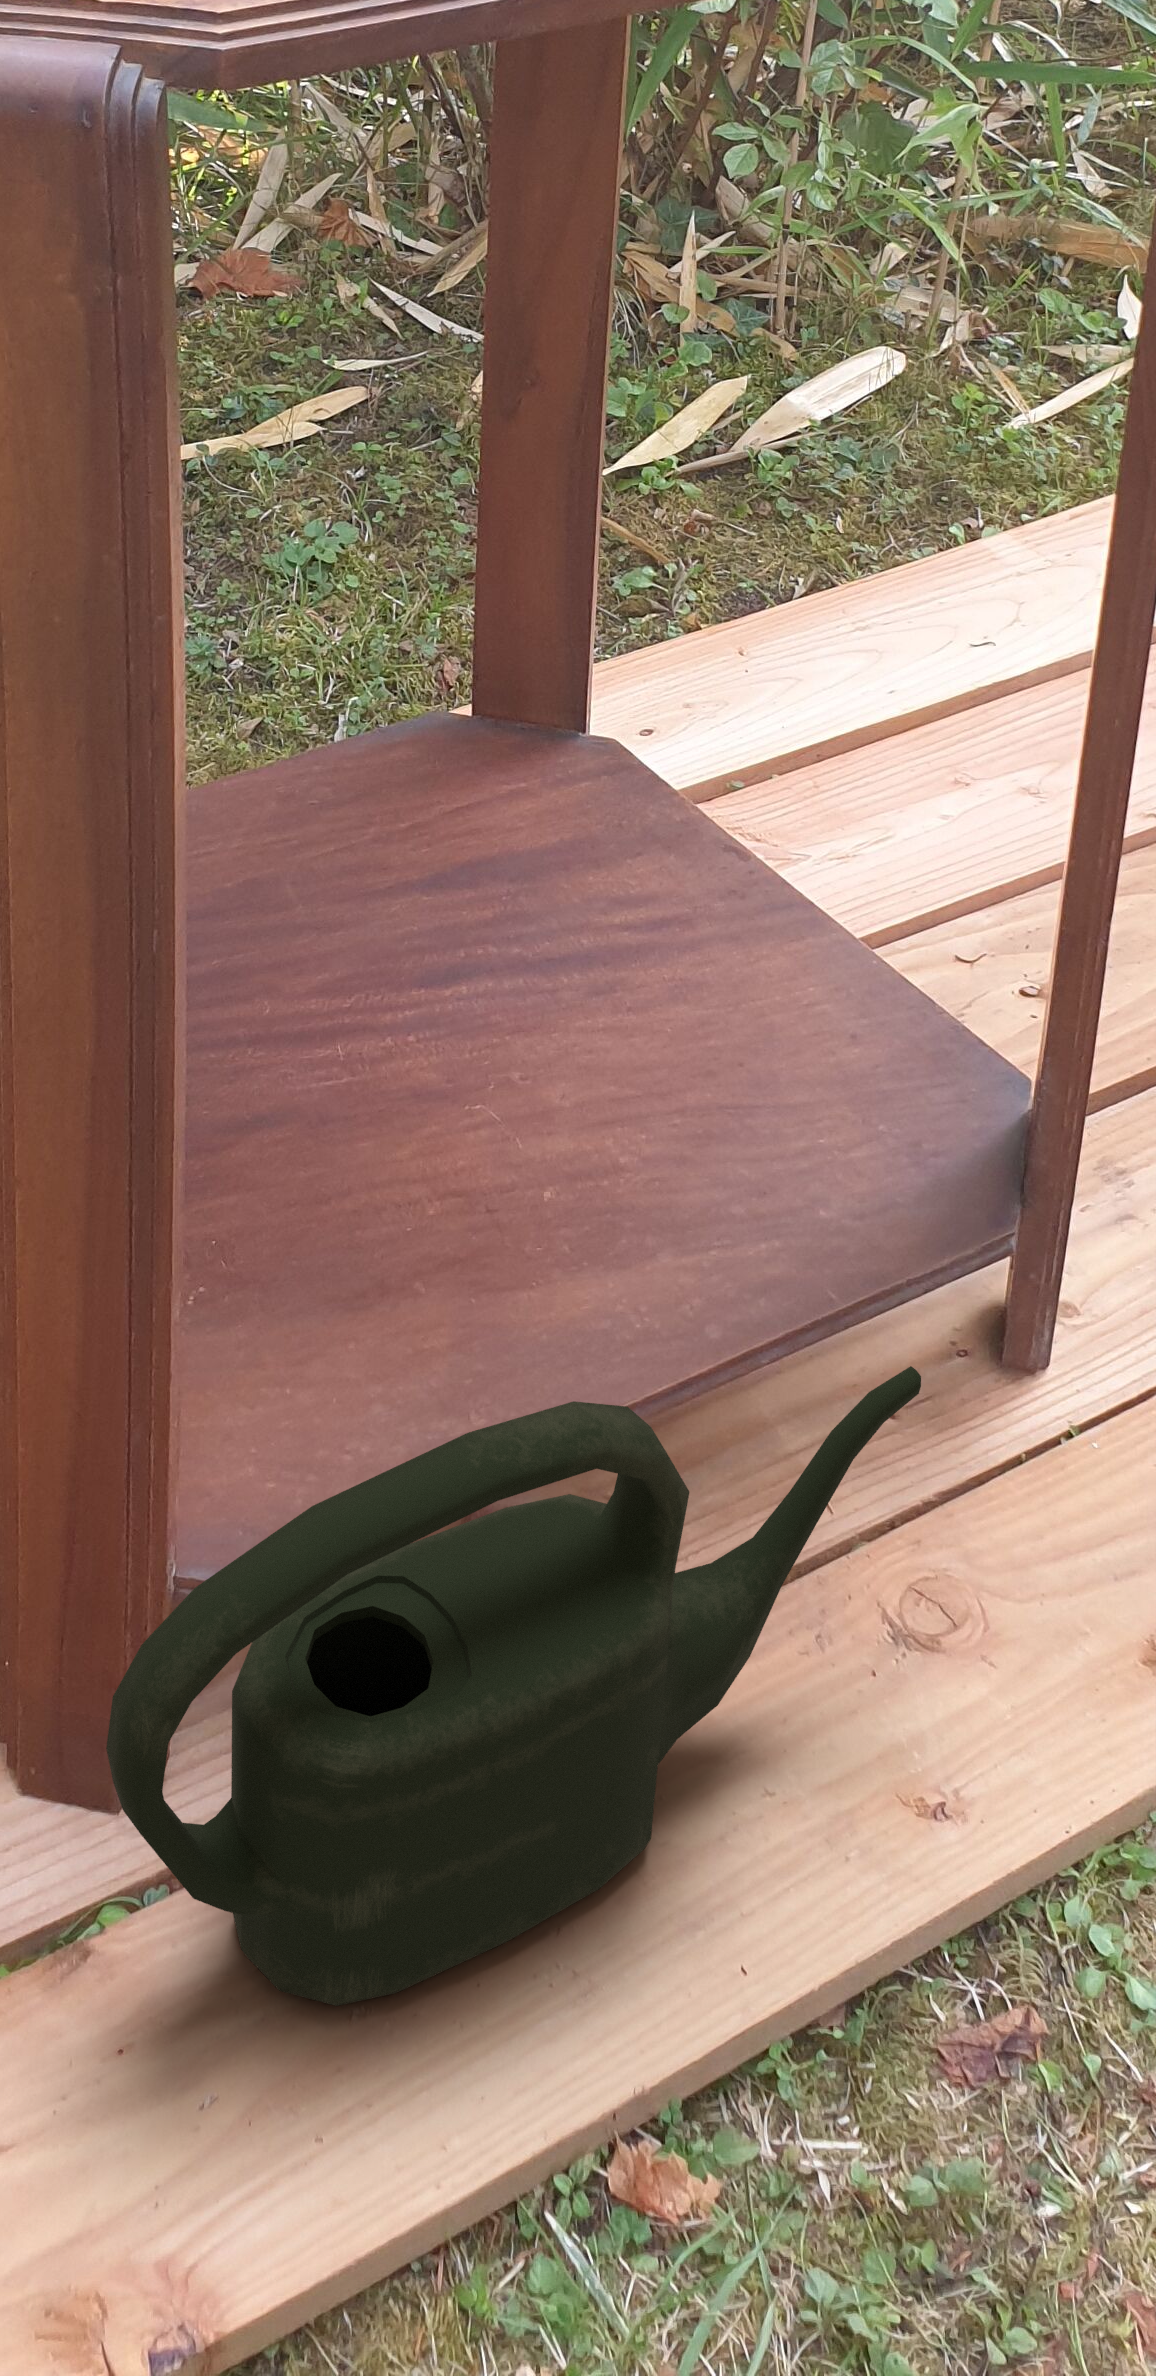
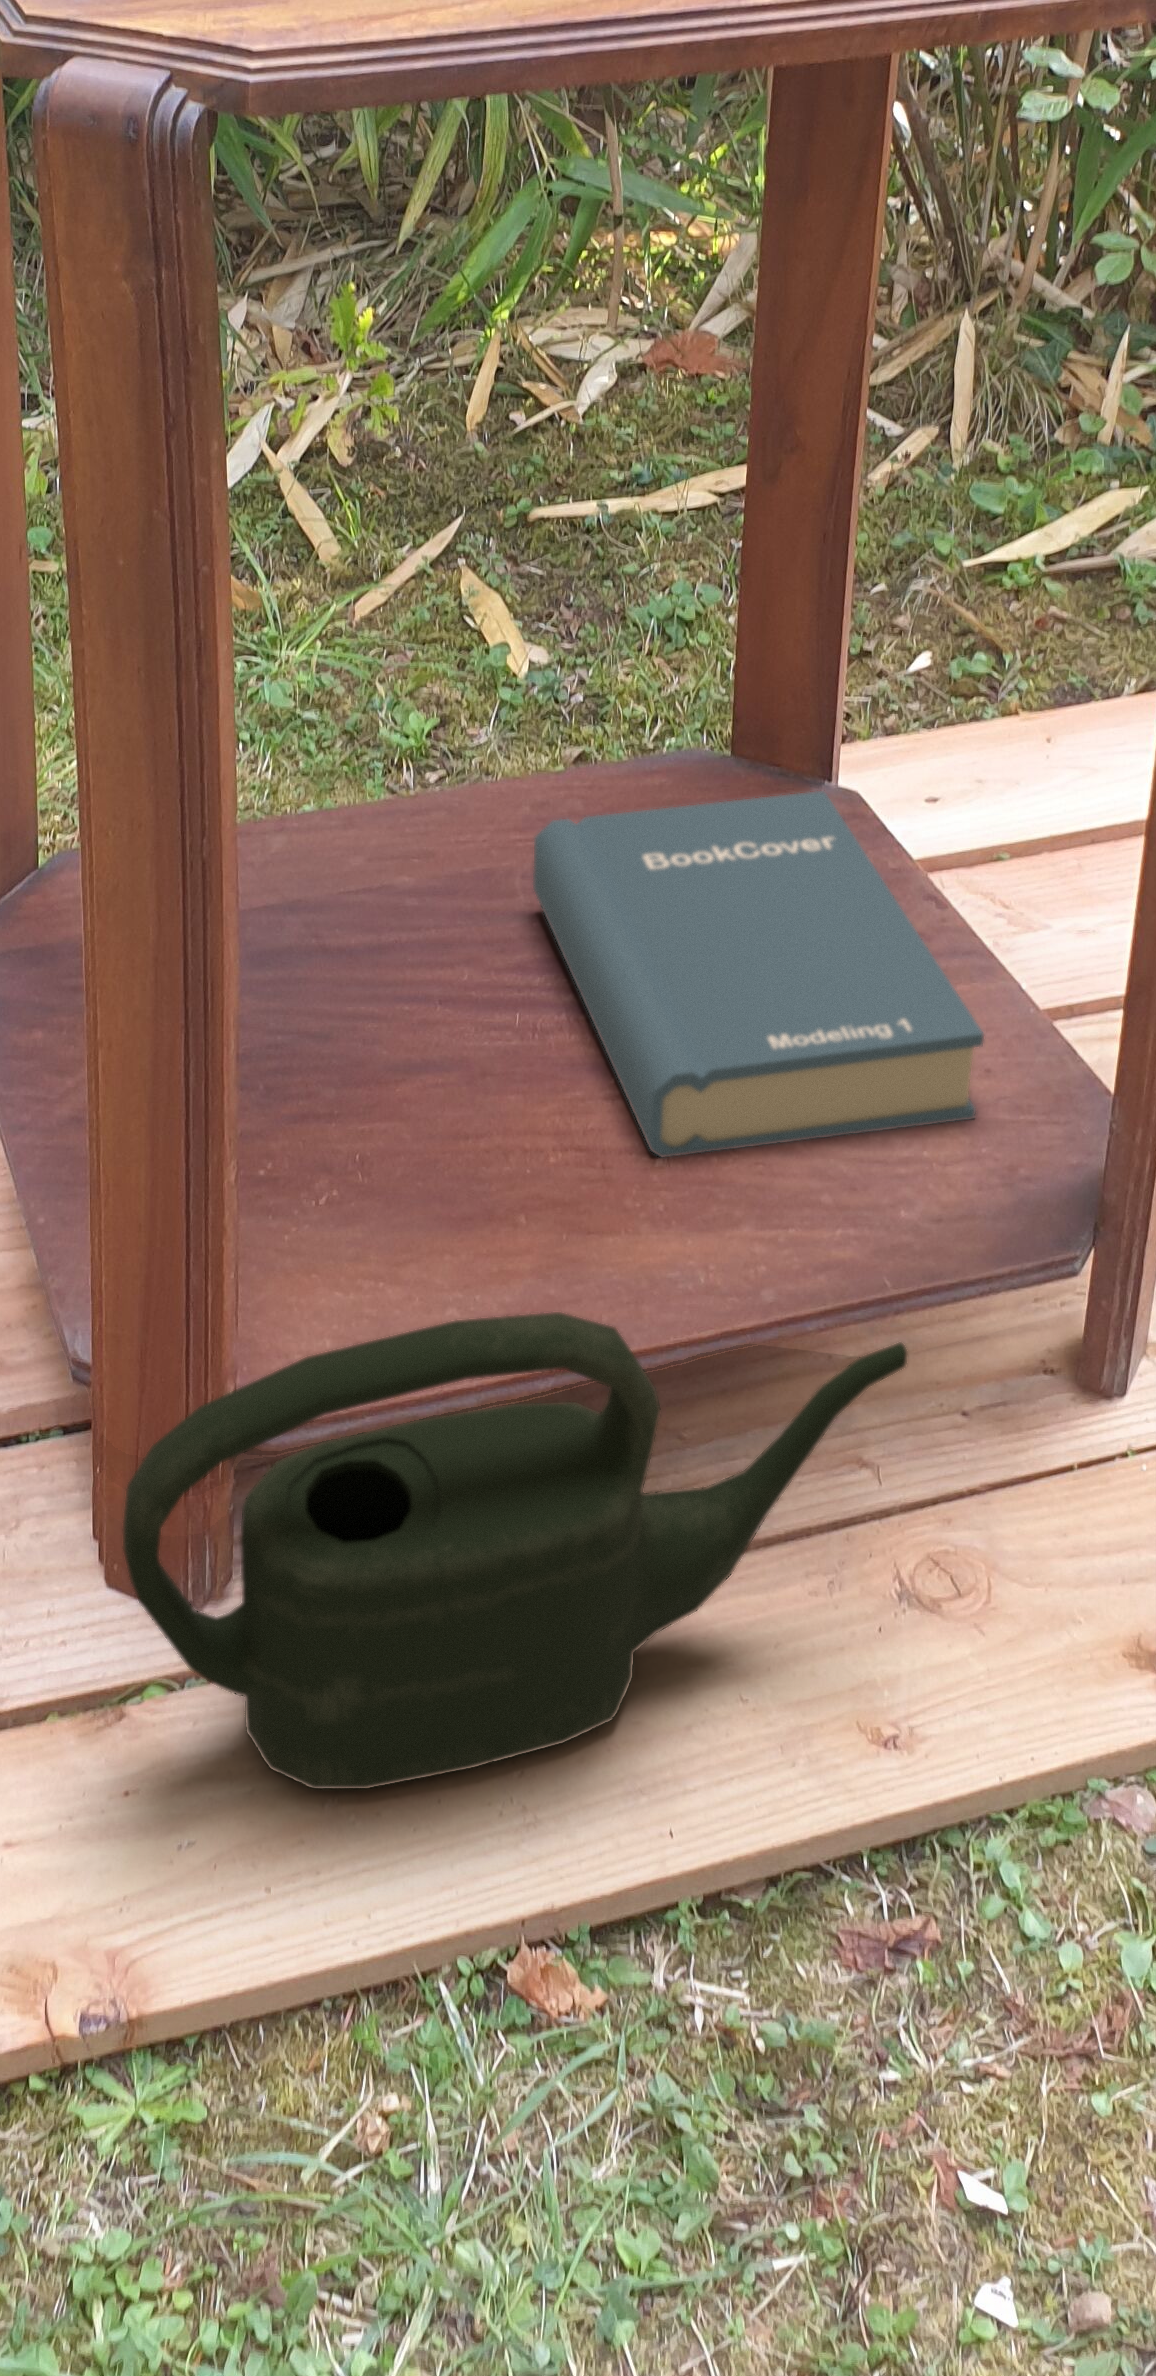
hardback book: none [316,747,874,1190] -> present [533,791,984,1157]

